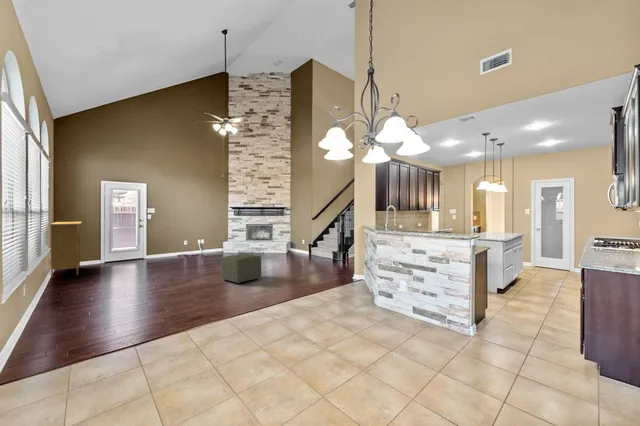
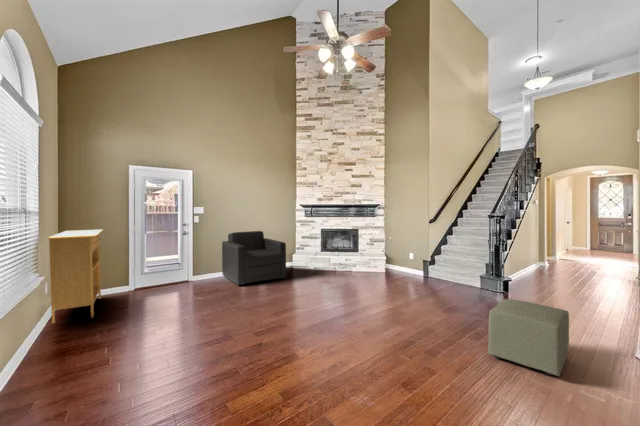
armchair: none [170,225,215,261] -> present [222,231,286,285]
ottoman: present [221,254,262,284] -> present [488,299,569,376]

